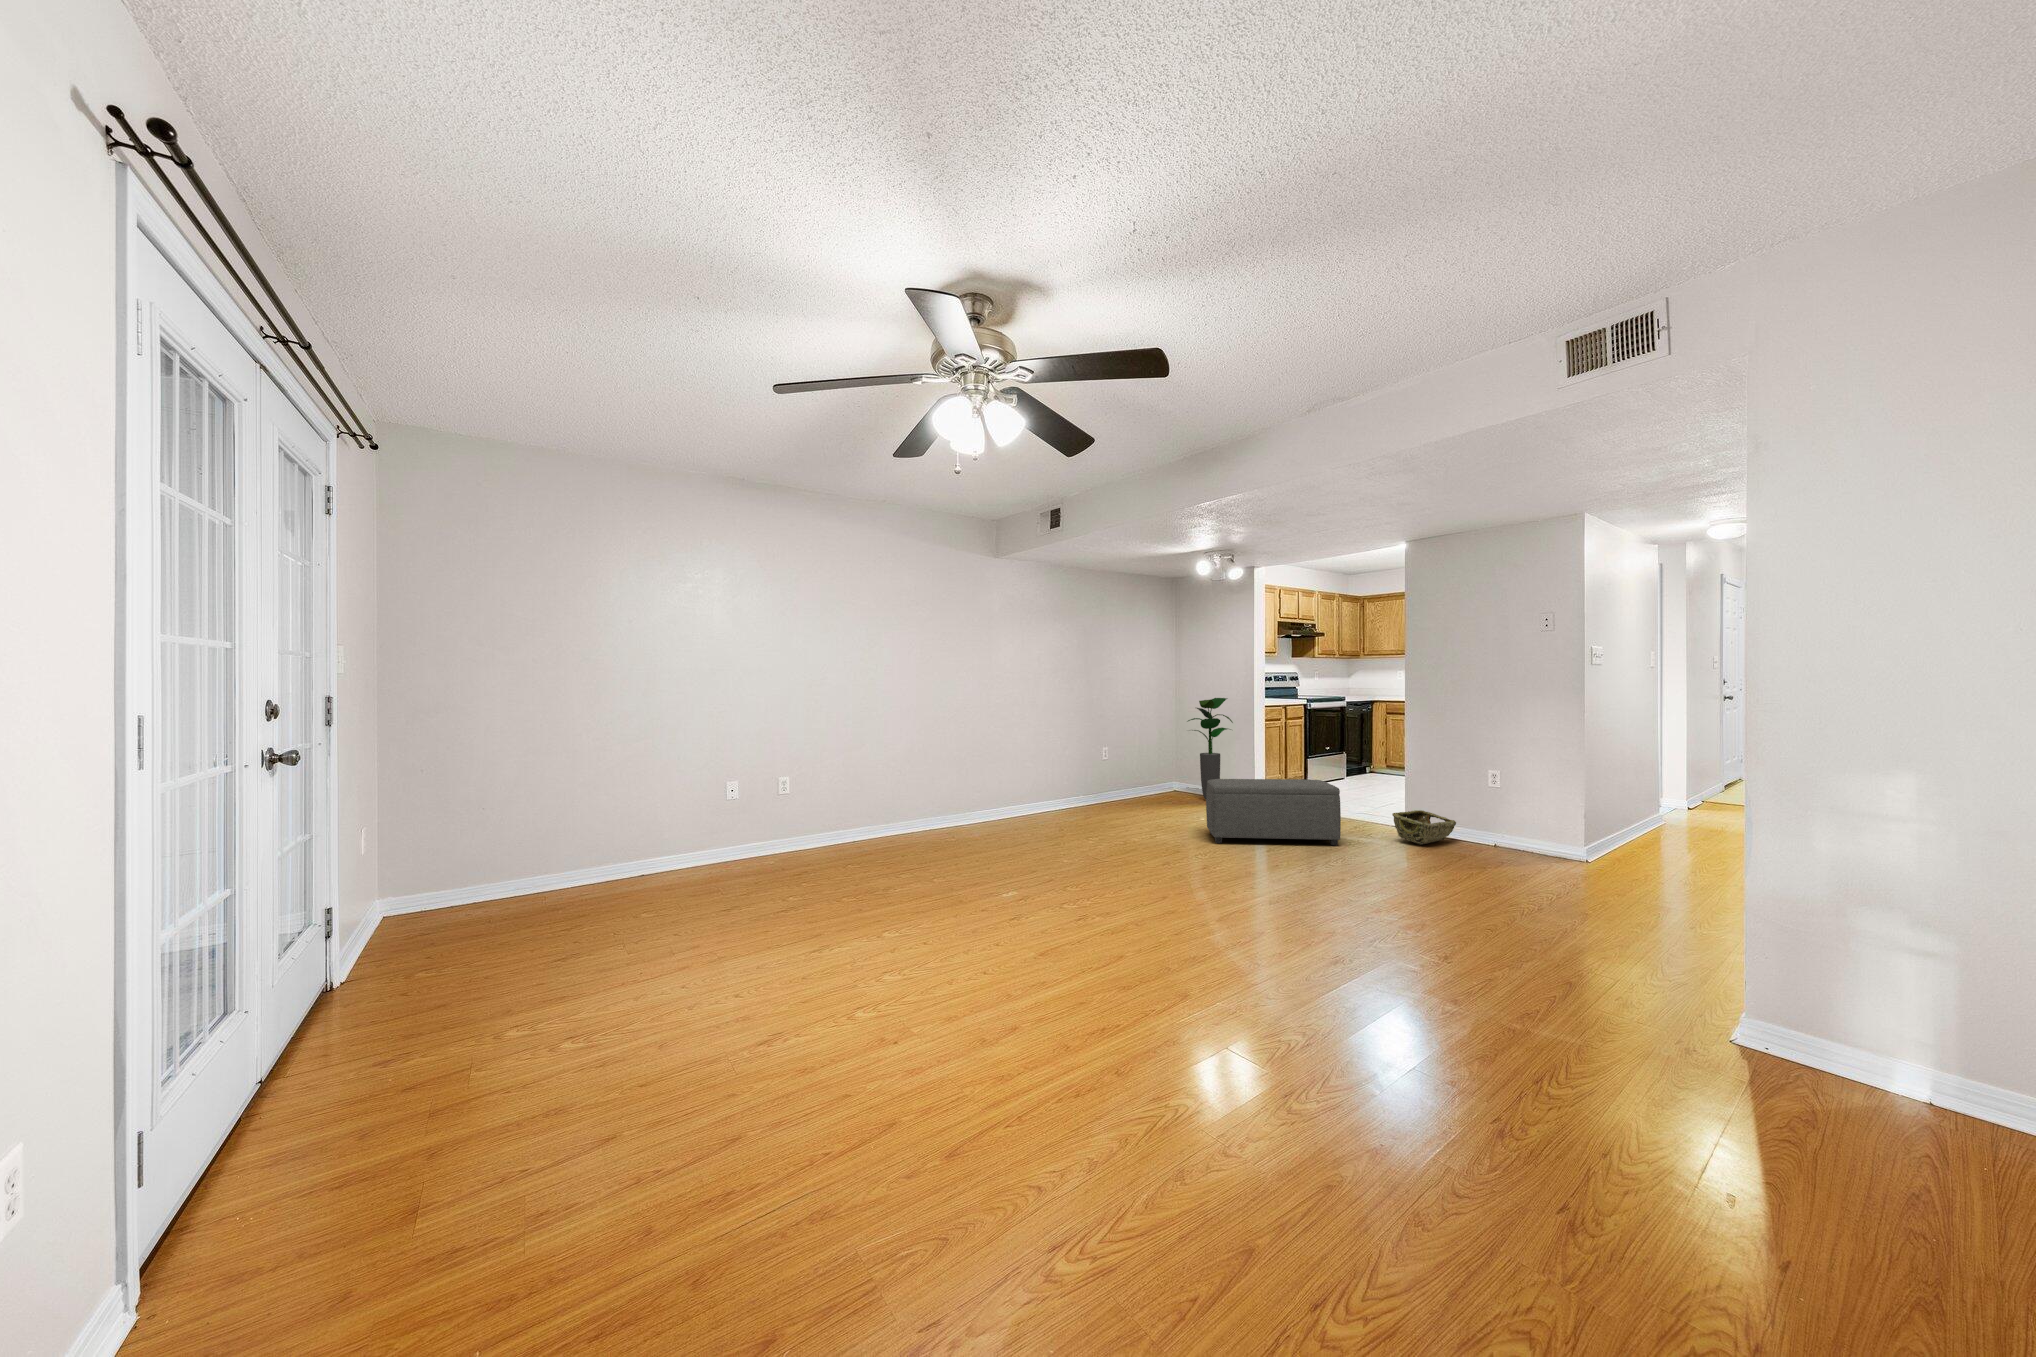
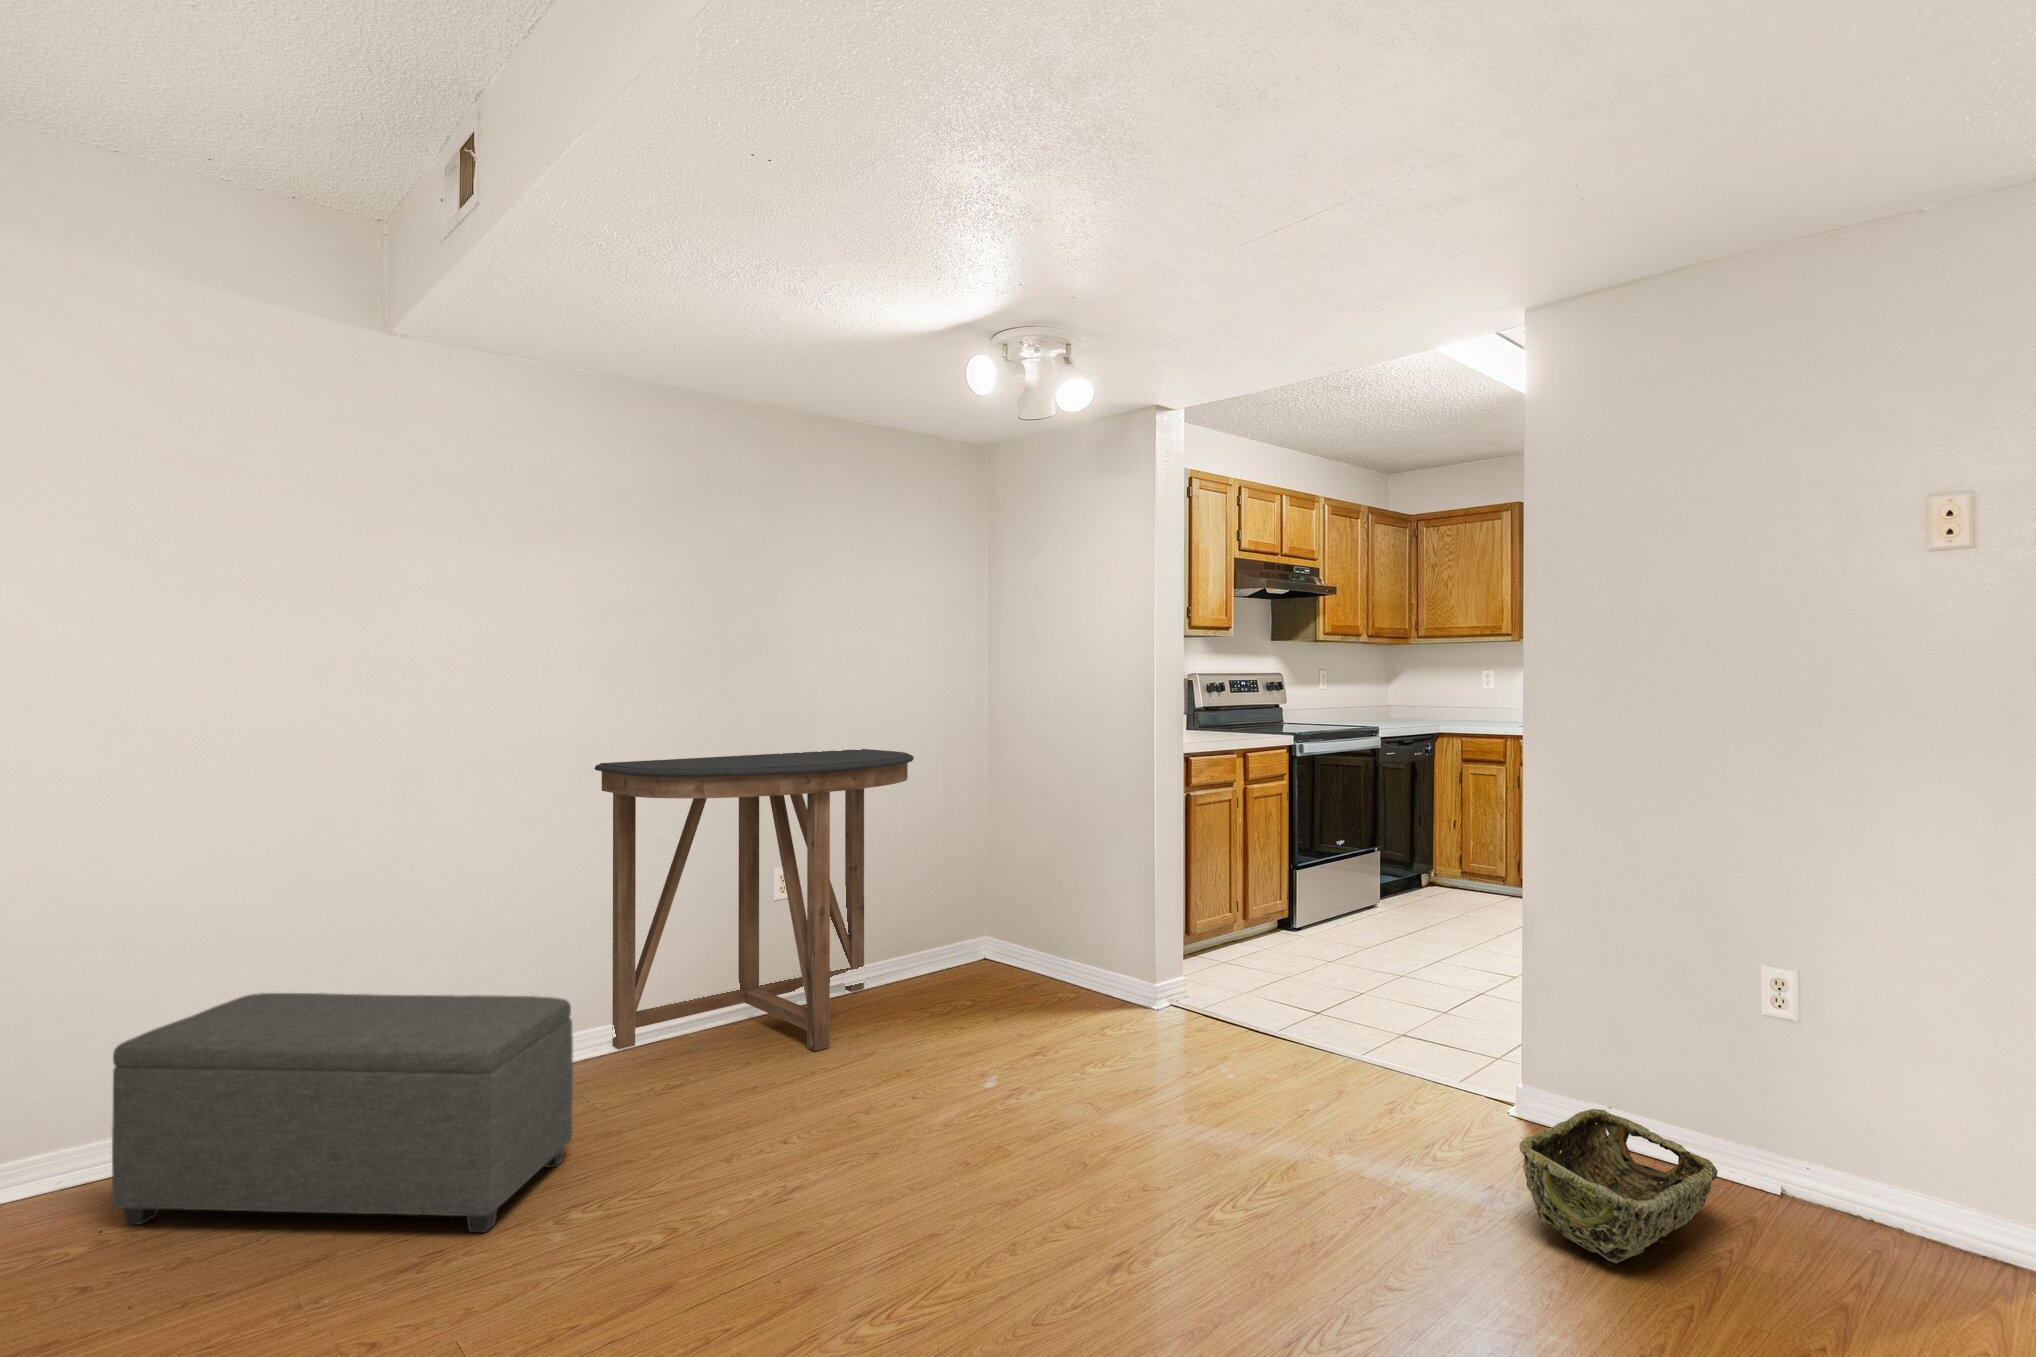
potted plant: present [1188,698,1233,799] -> none [991,735,1109,996]
console table: none [1051,704,1159,812] -> present [595,749,914,1051]
ottoman: present [1206,779,1341,846] -> present [112,993,573,1232]

